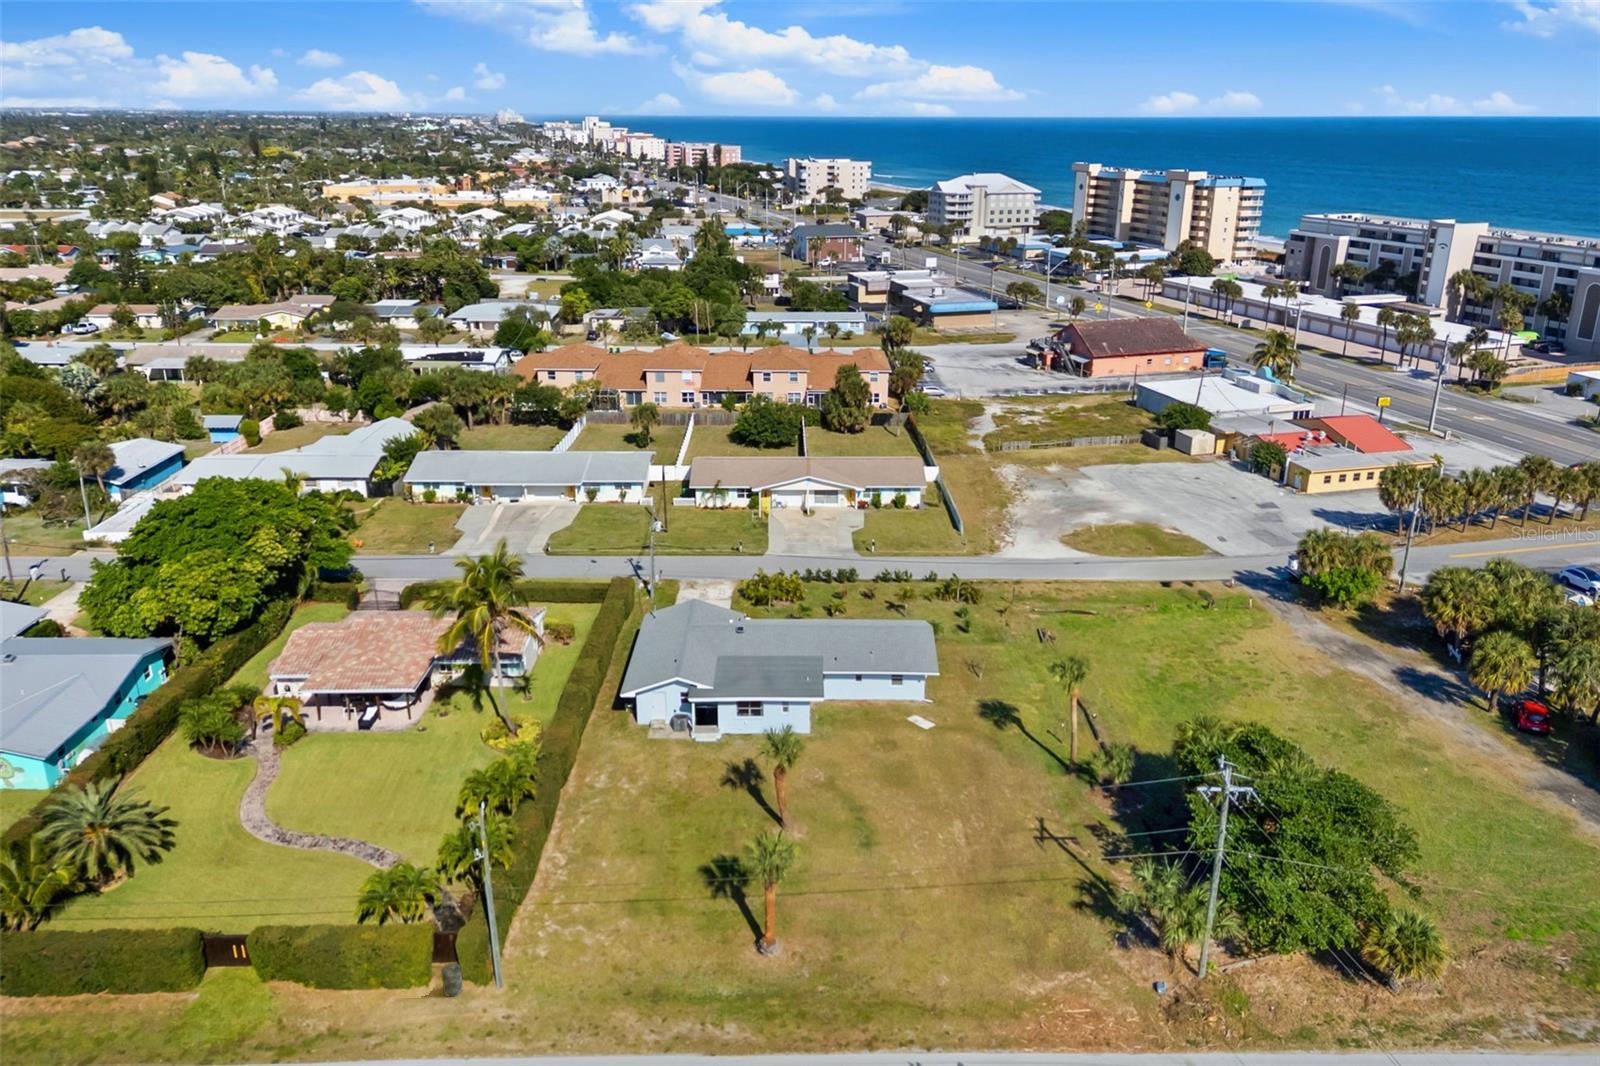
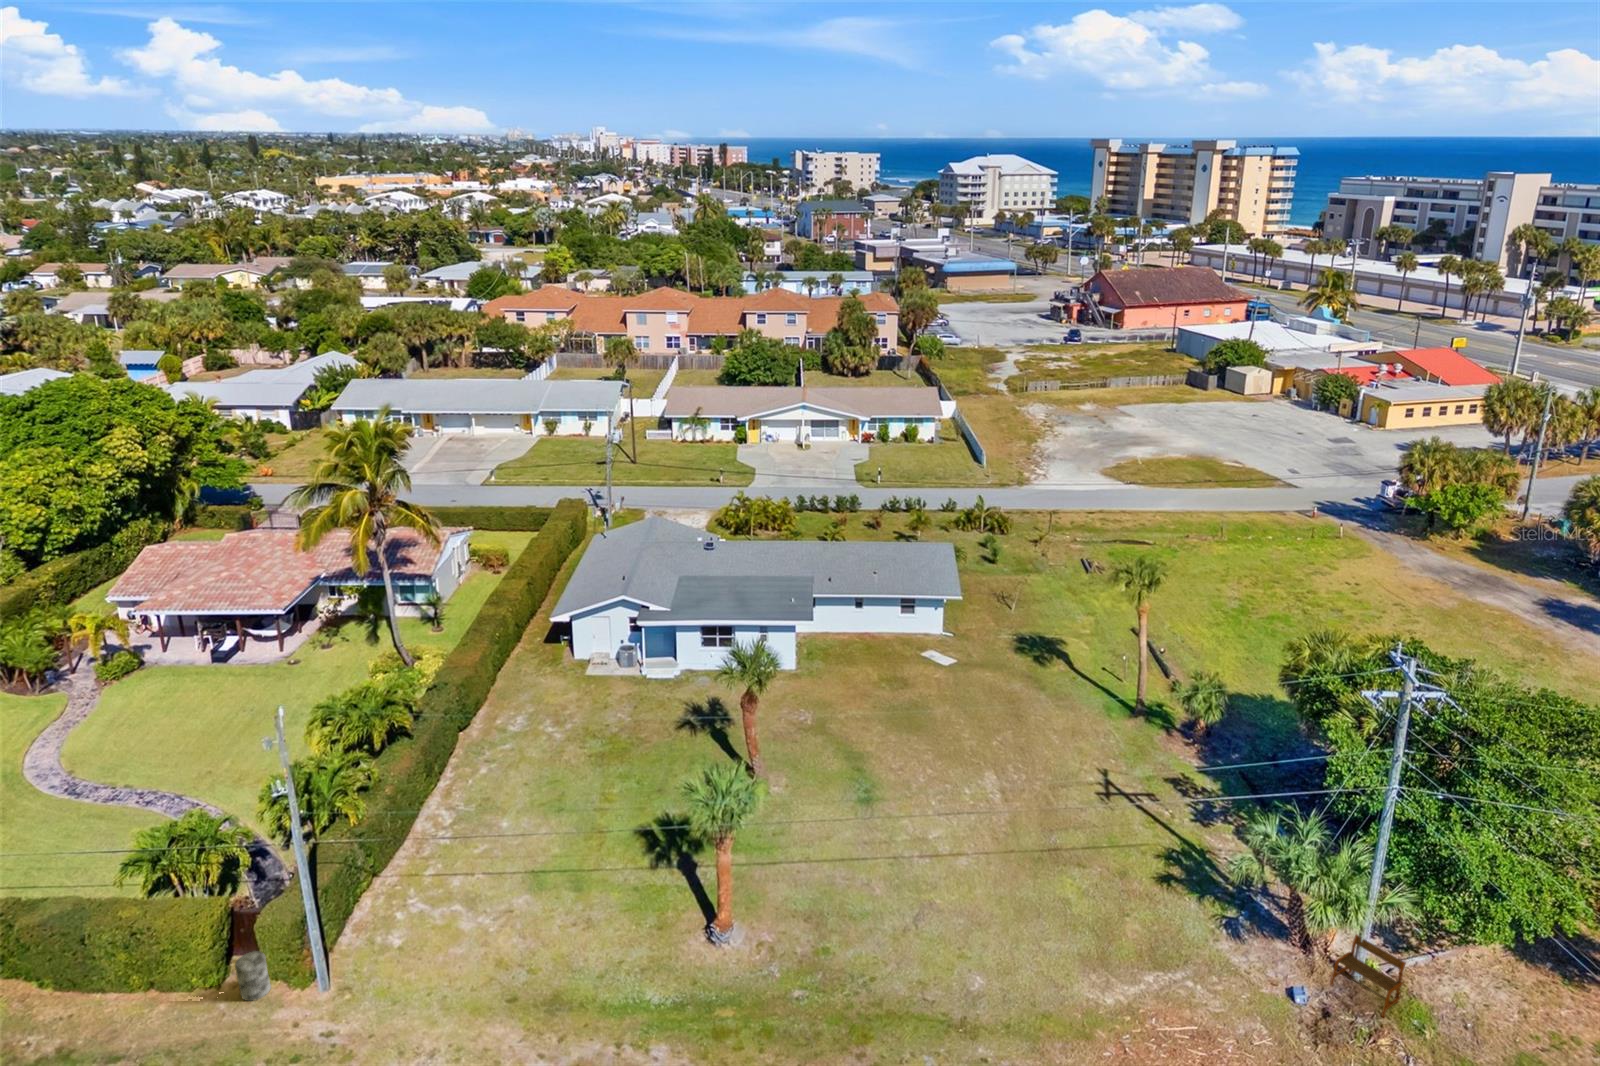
bench: none [1183,947,1231,1004] -> present [1330,935,1406,1017]

